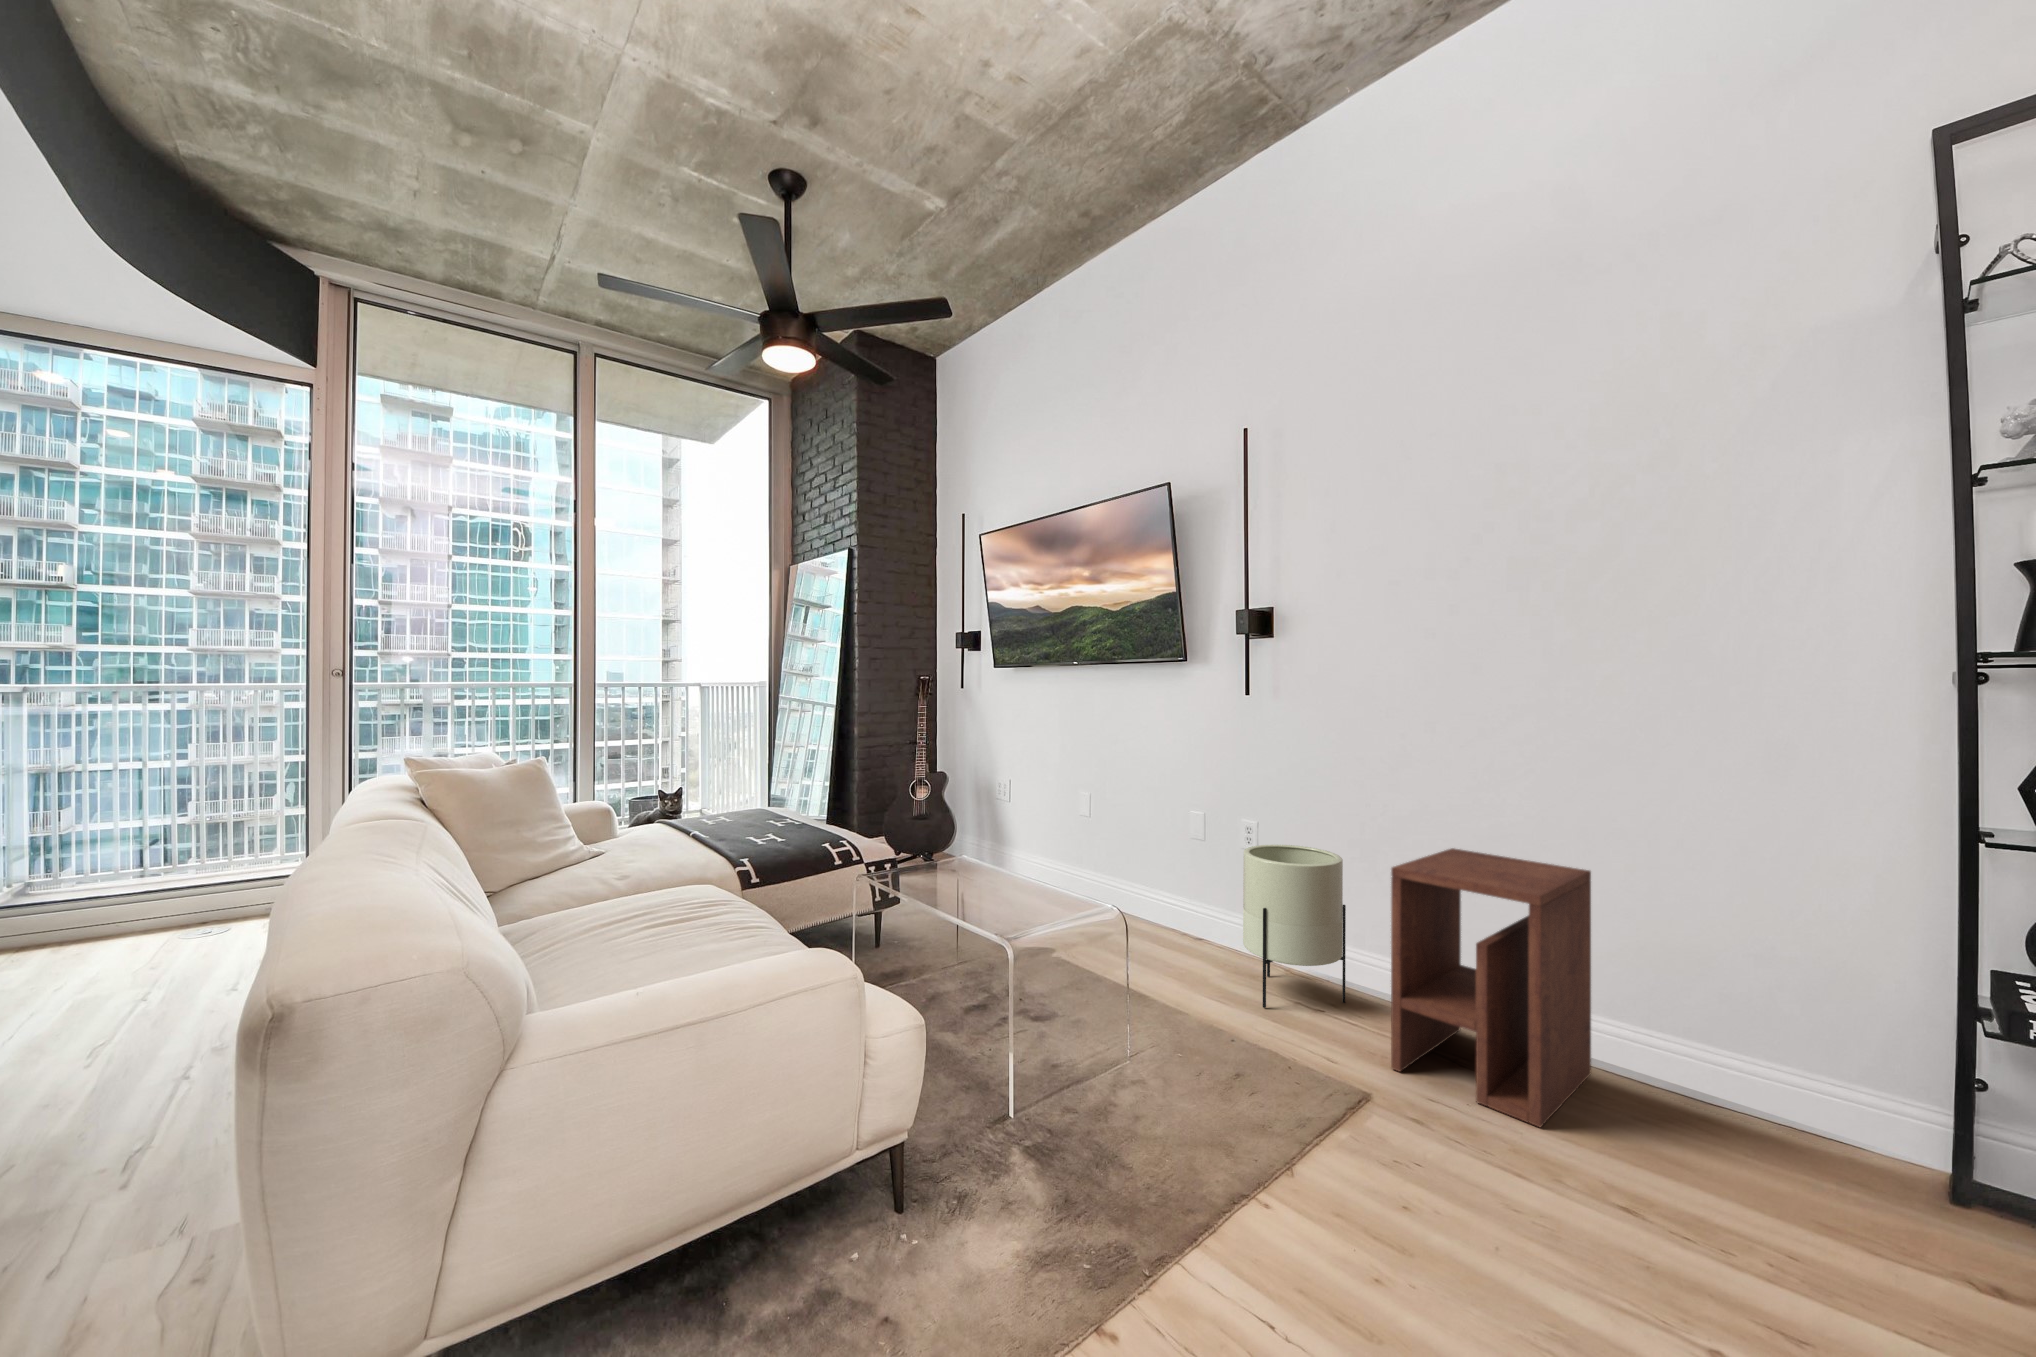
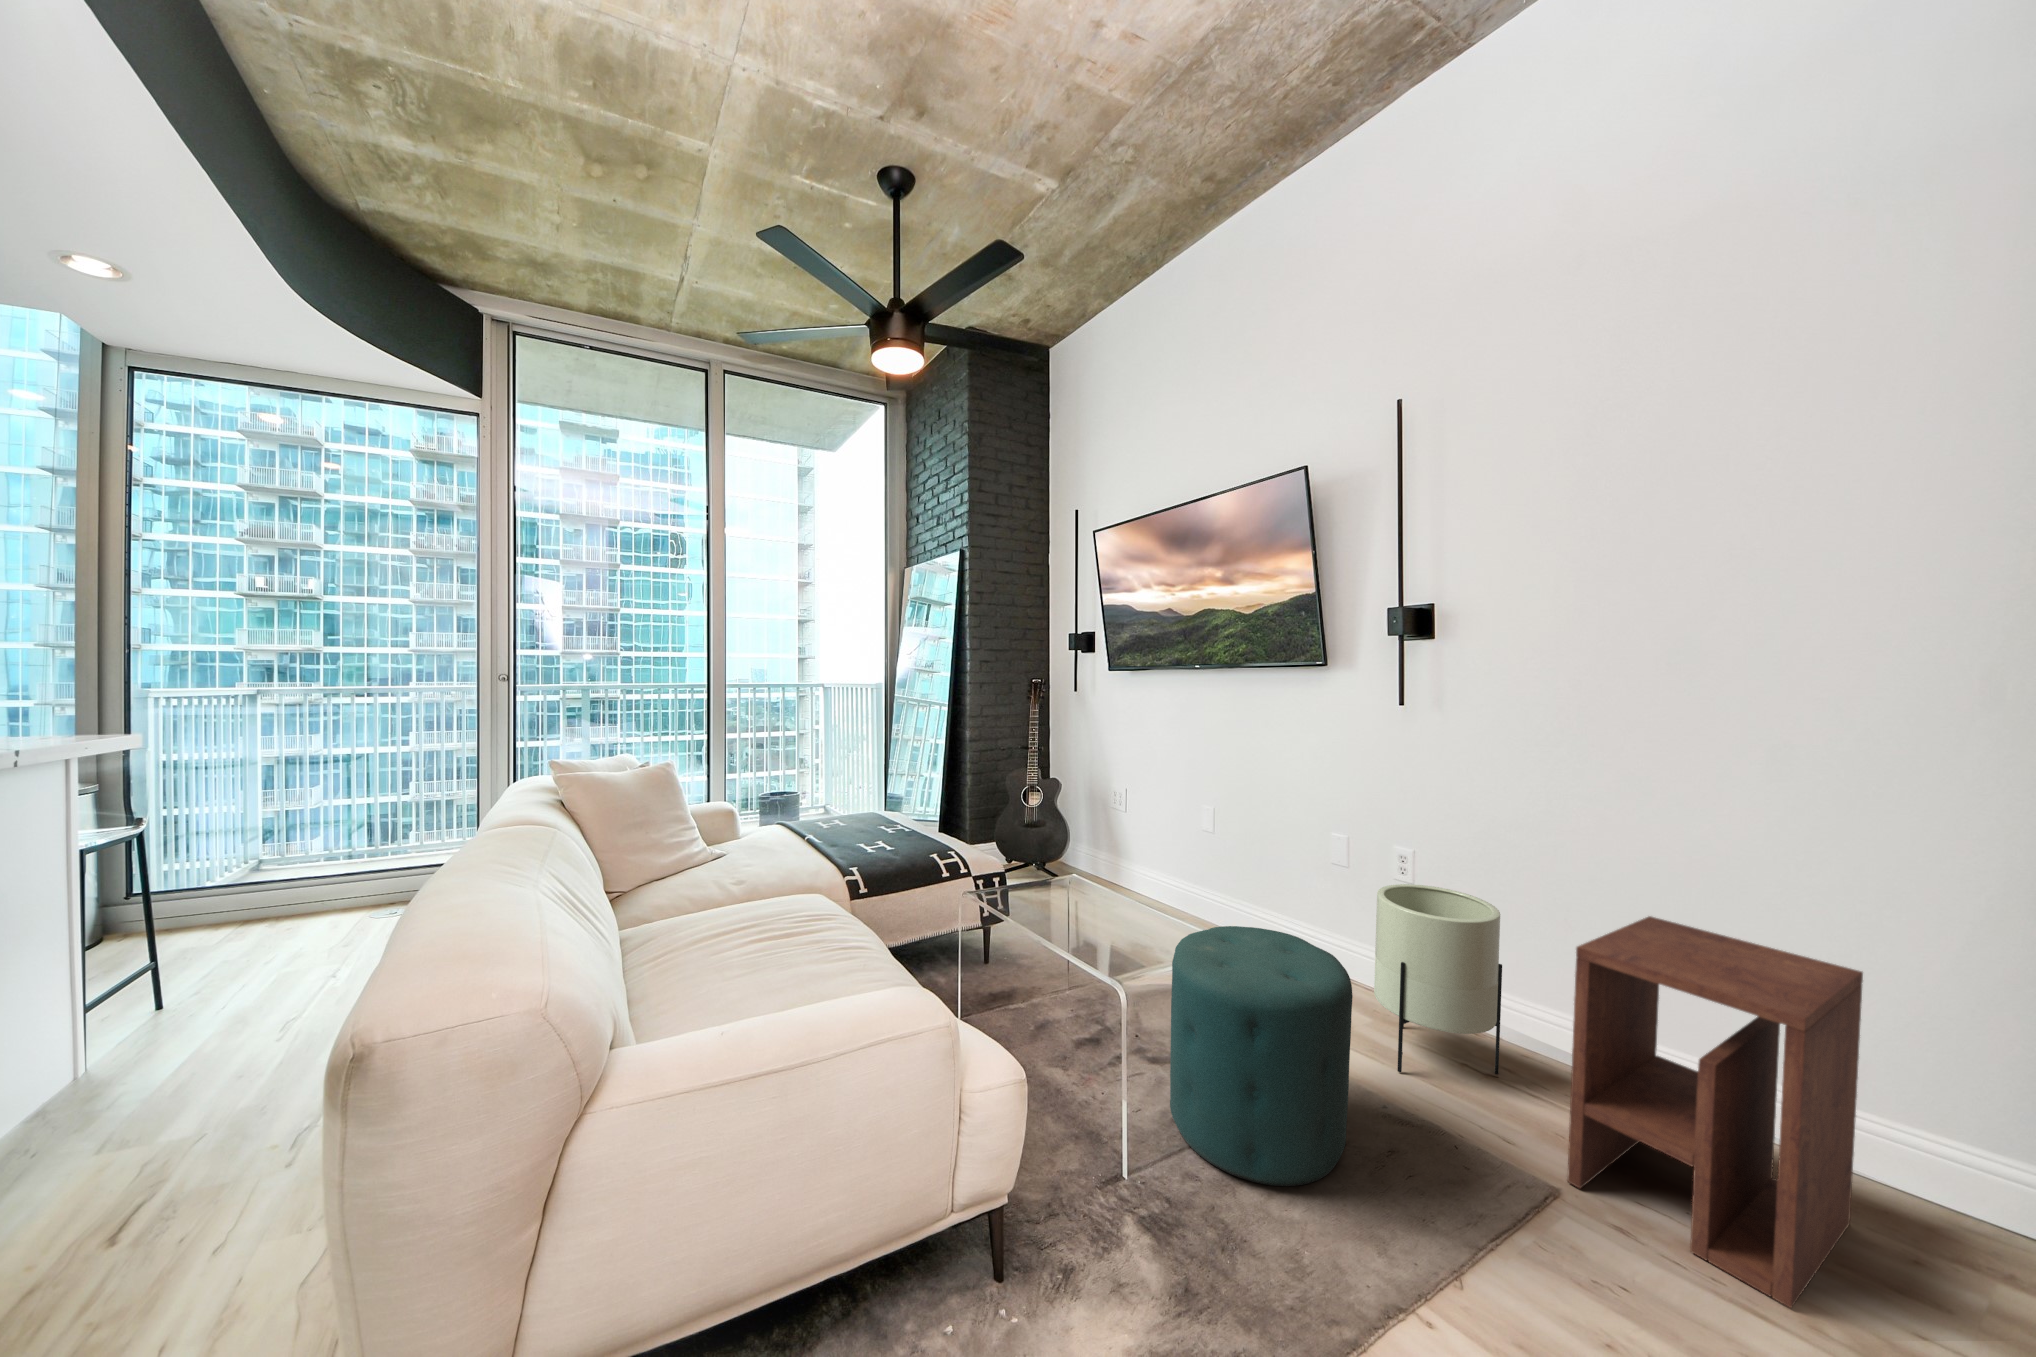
ottoman: none [1064,881,1218,1094] -> present [1170,926,1353,1186]

